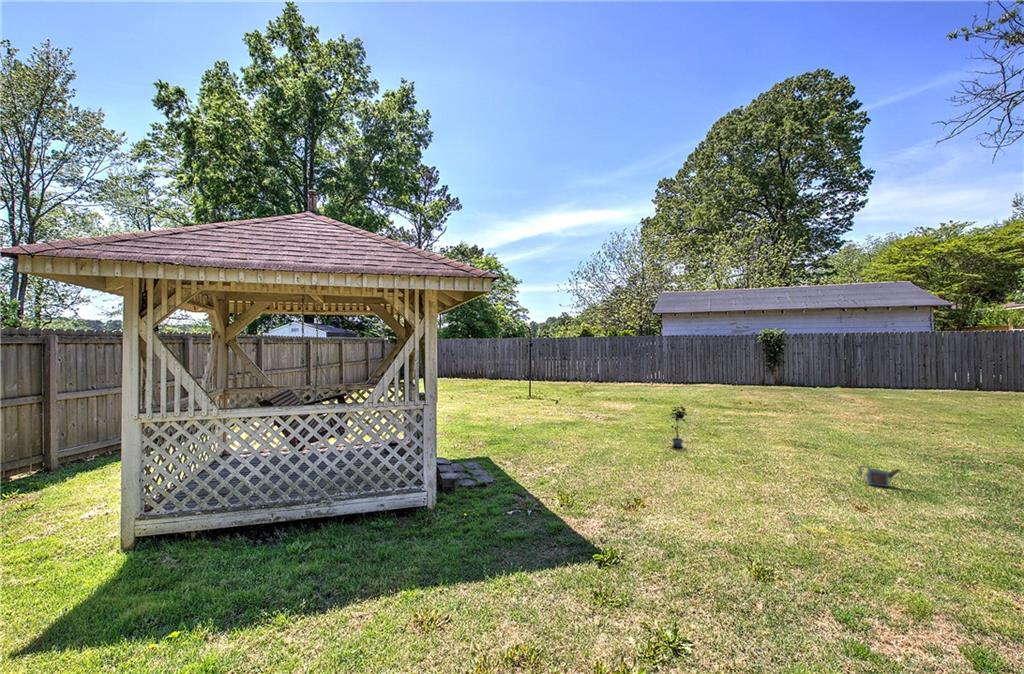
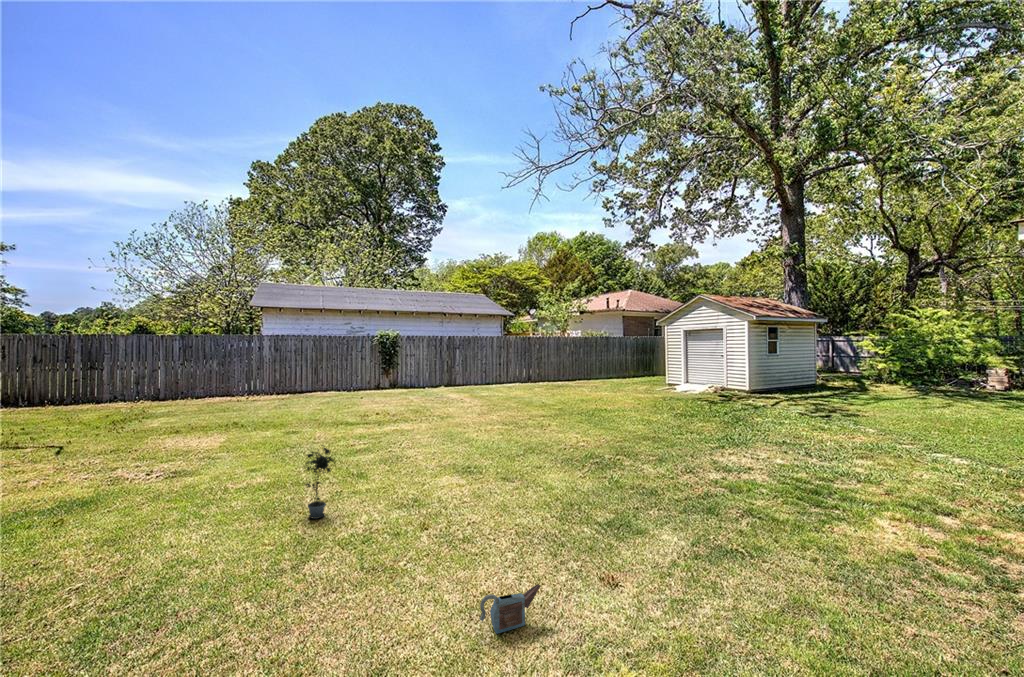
watering can: present [859,465,900,486] -> present [479,584,540,634]

